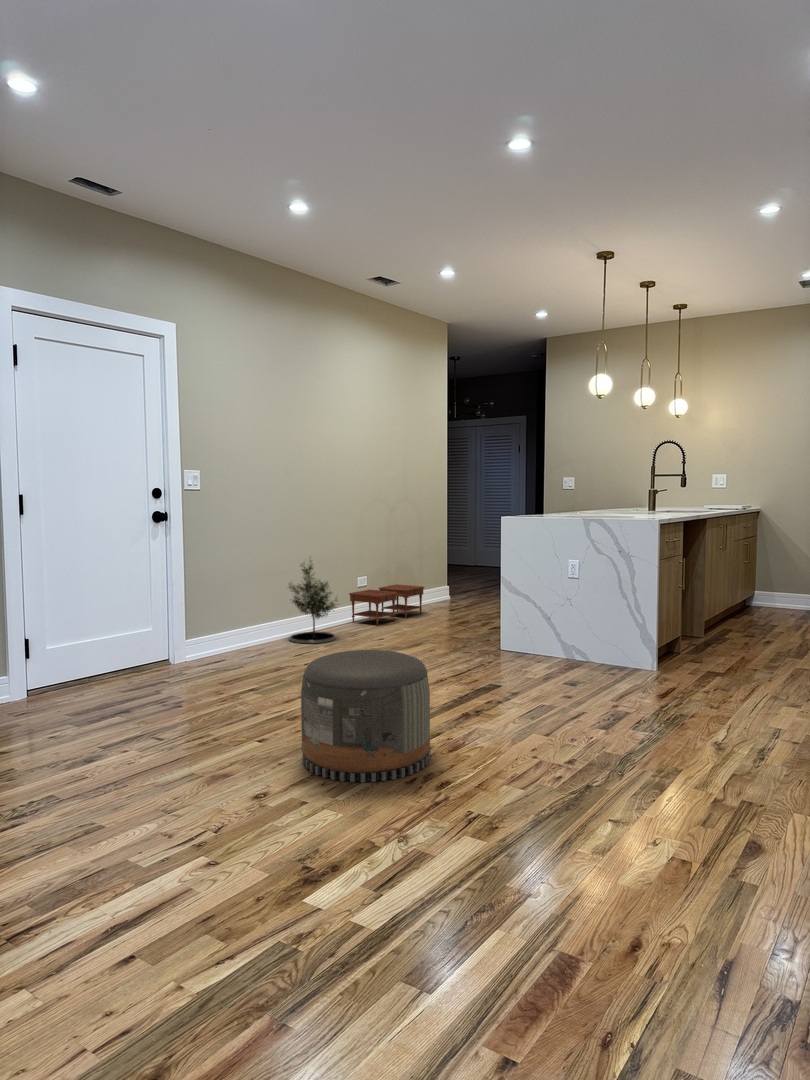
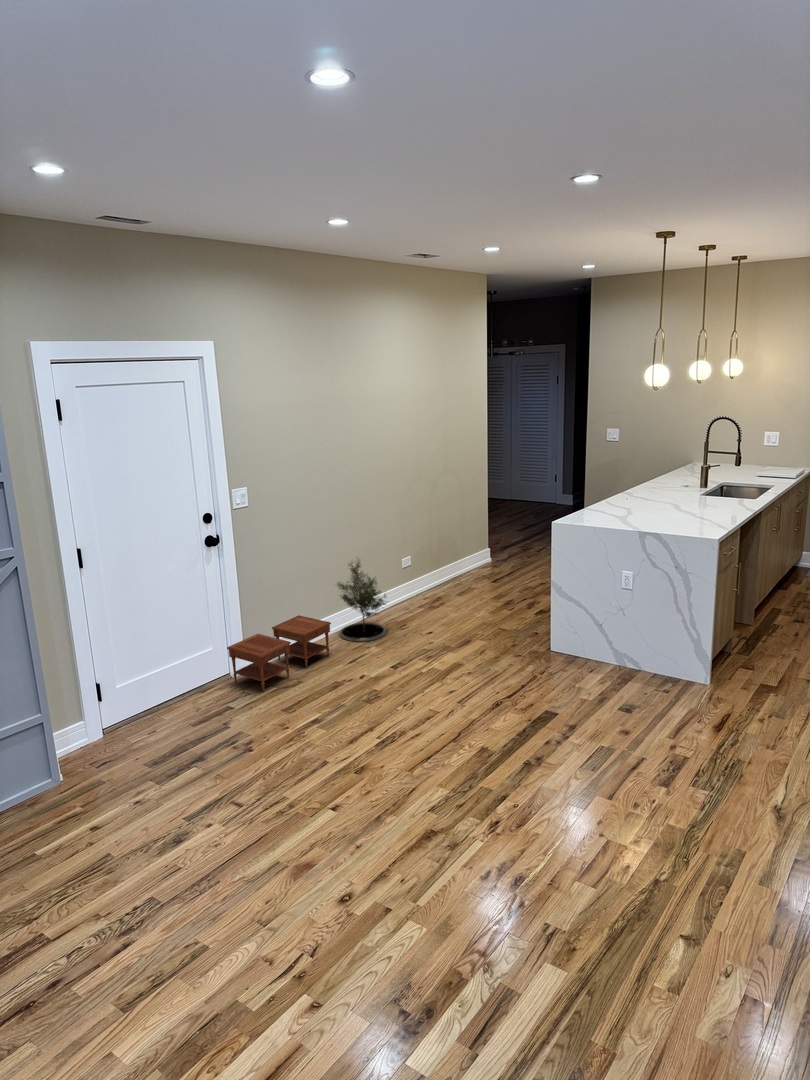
side table: present [349,584,424,626] -> present [227,615,331,691]
pouf: present [301,650,430,782] -> none [375,727,500,877]

